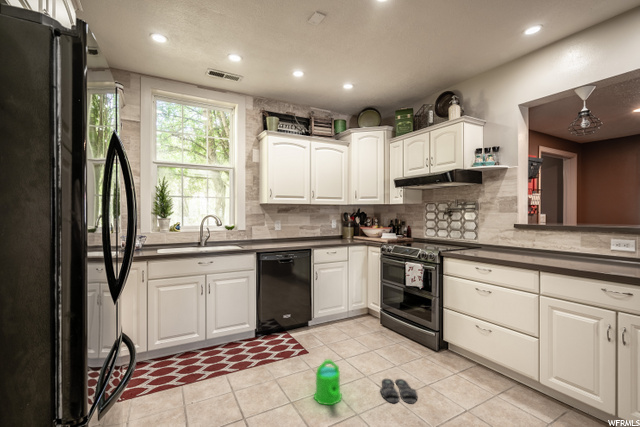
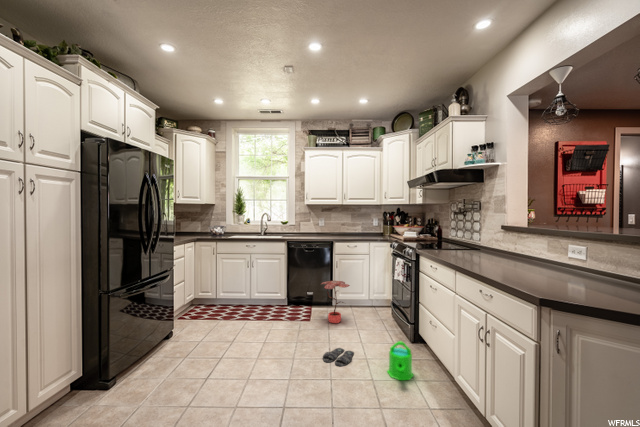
potted plant: none [318,295,355,348] -> present [321,281,350,323]
watering can: present [314,359,341,405] -> present [388,341,413,380]

